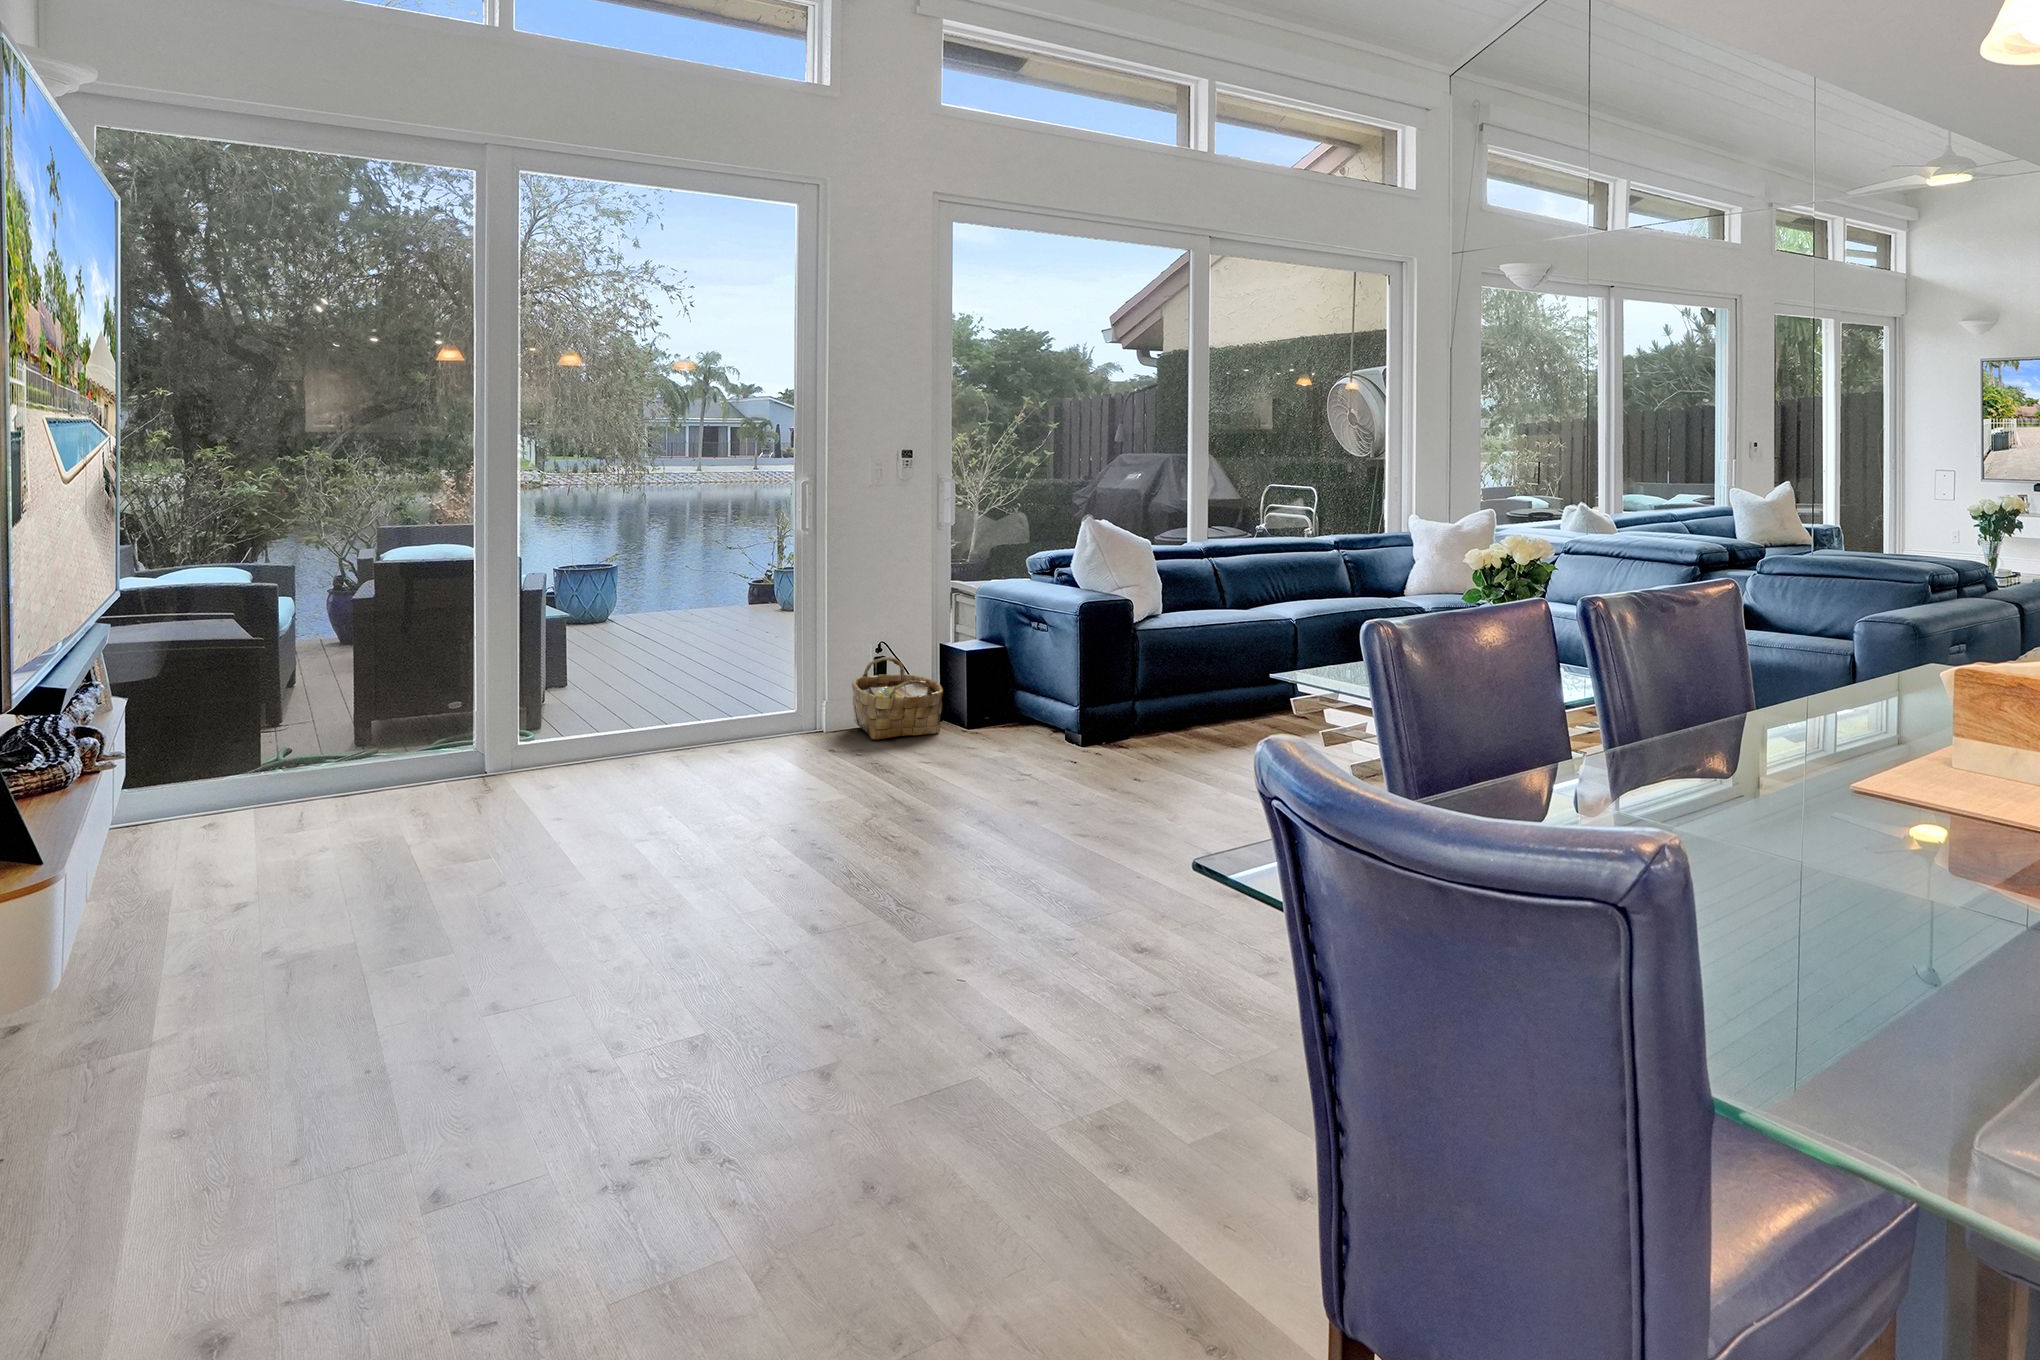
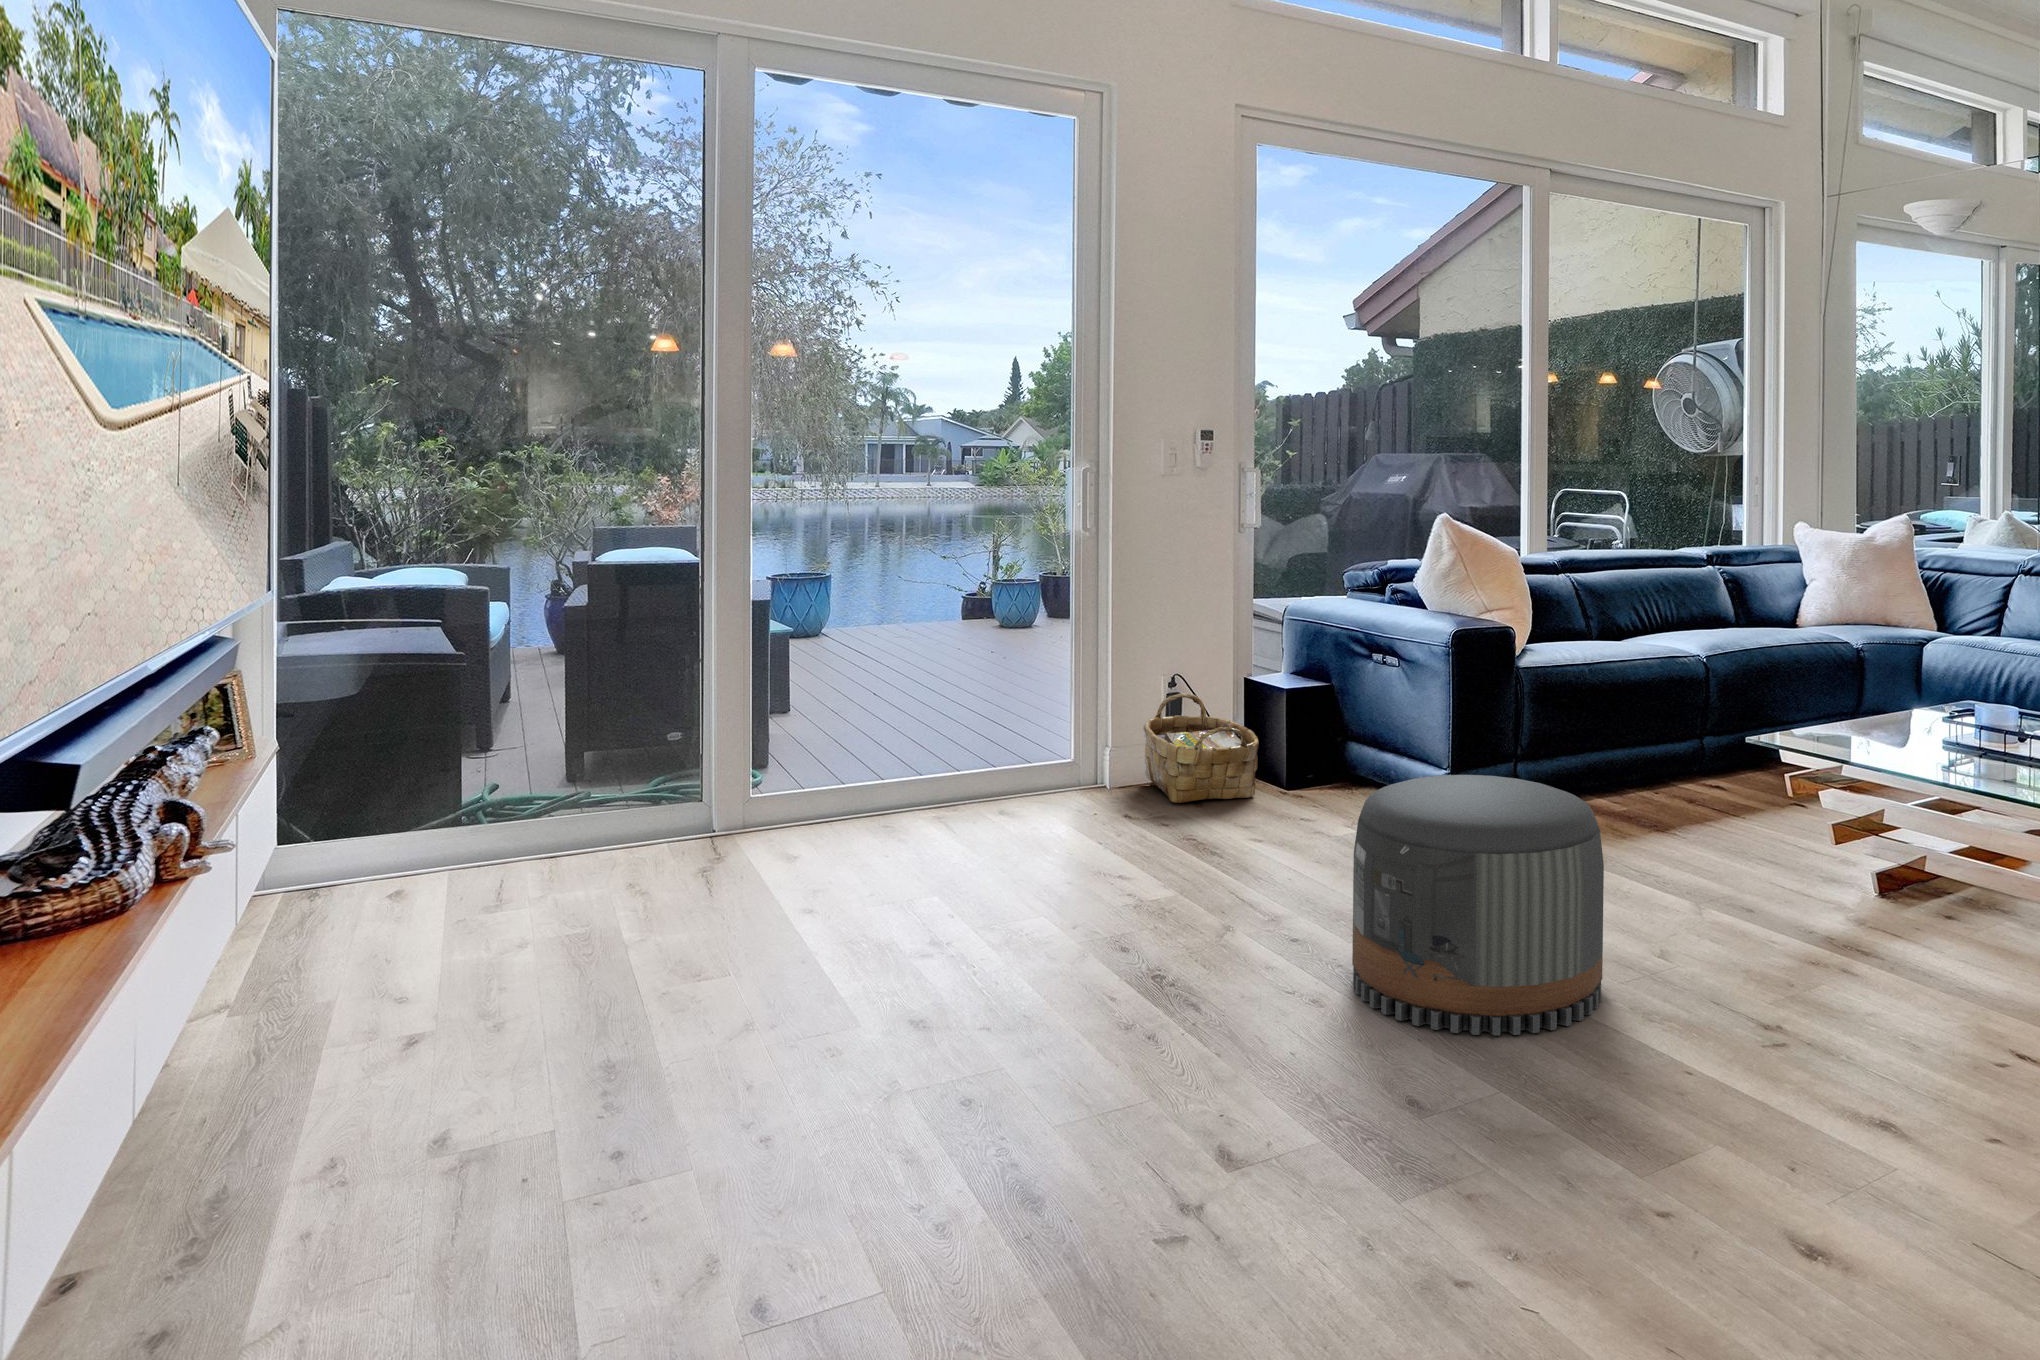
pouf: none [972,698,1144,864] -> present [1352,775,1604,1035]

